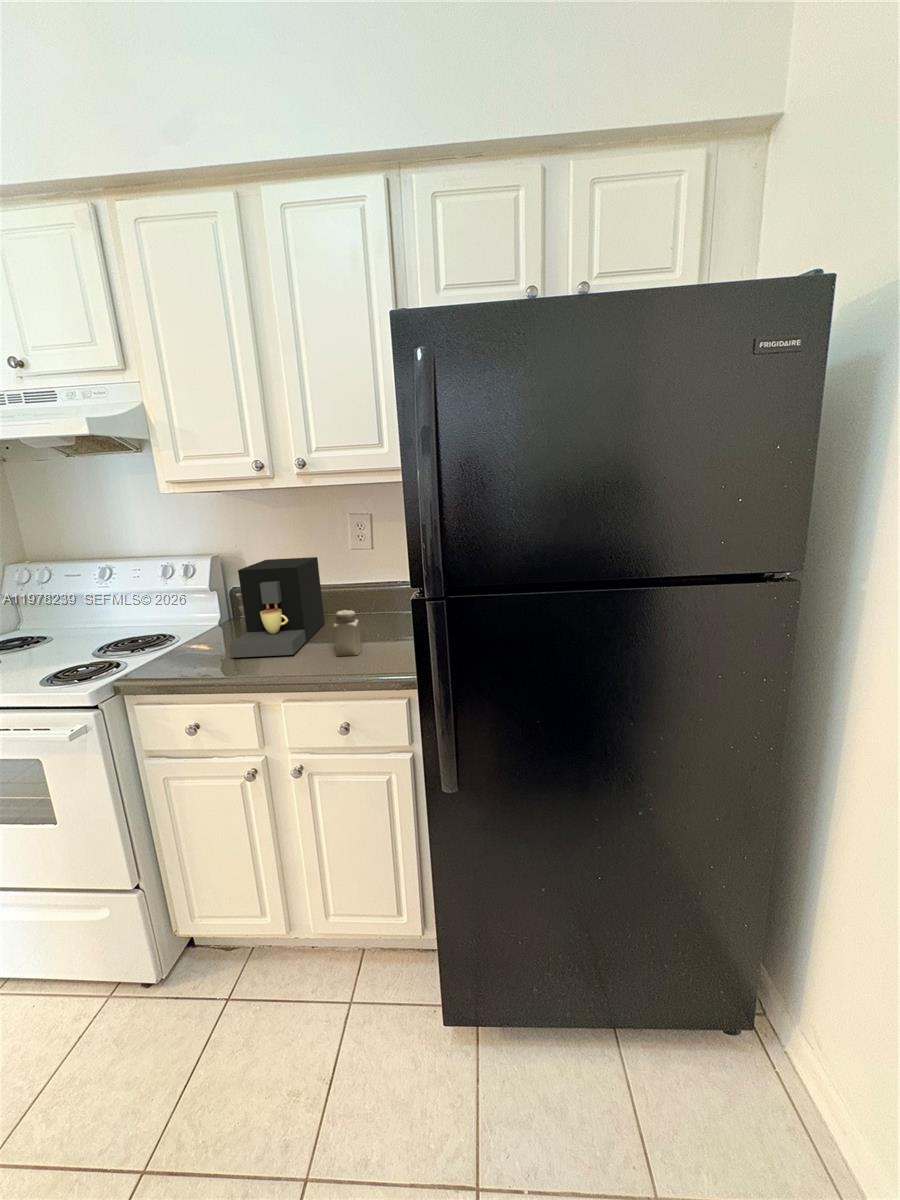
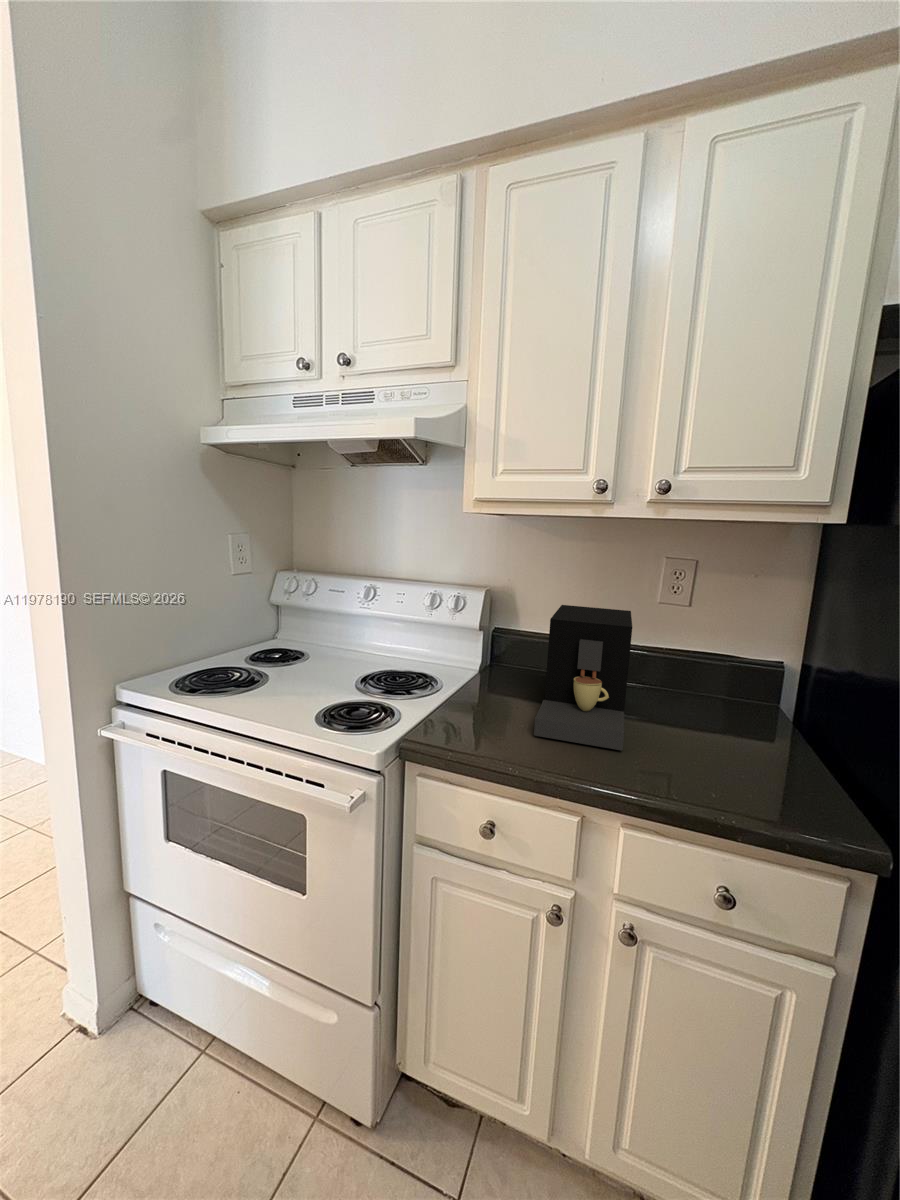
salt shaker: present [333,610,361,656] -> none [686,702,733,775]

